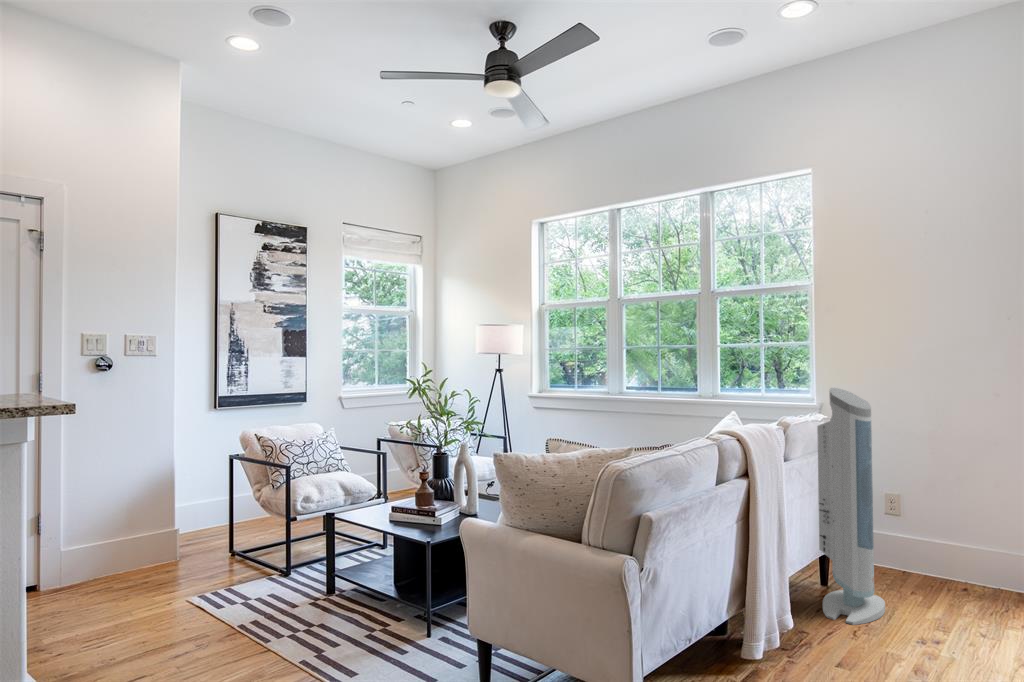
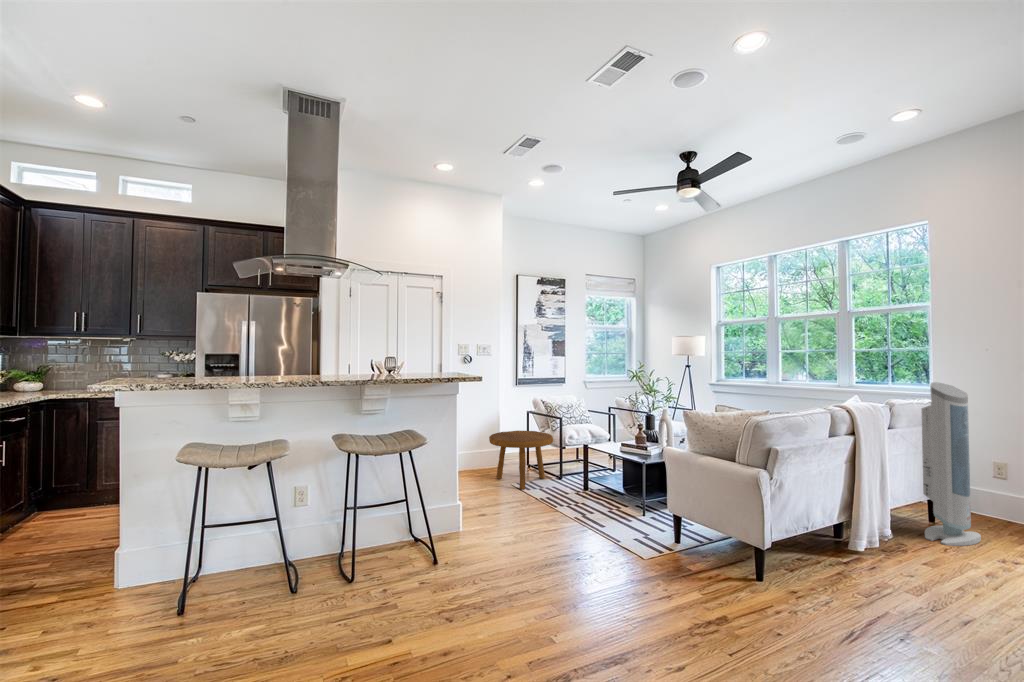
footstool: none [134,493,269,612] -> present [489,431,553,489]

